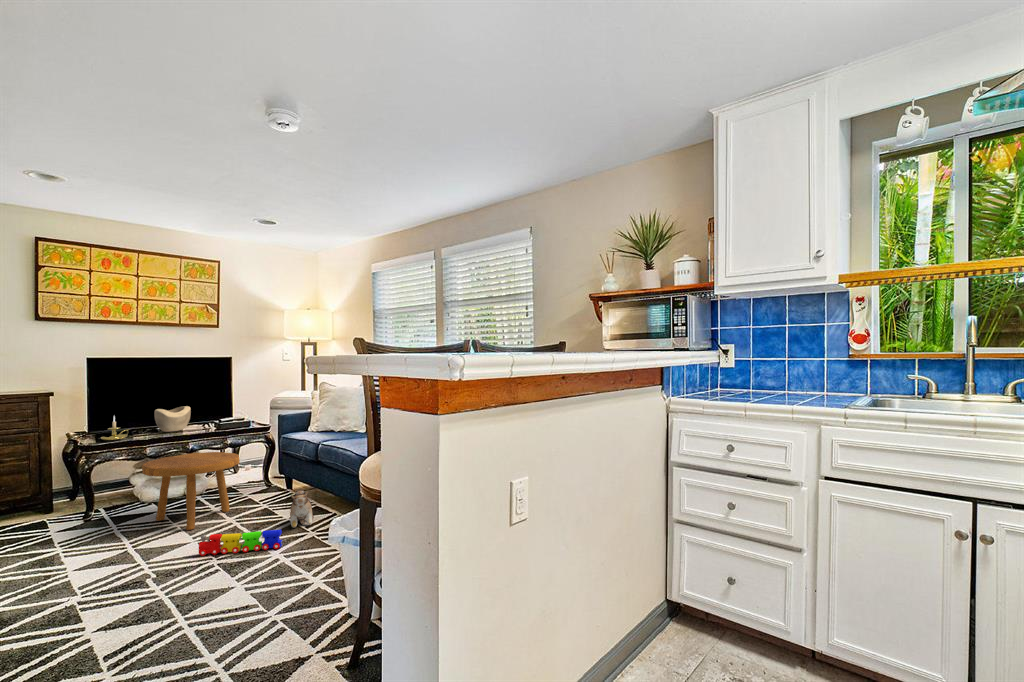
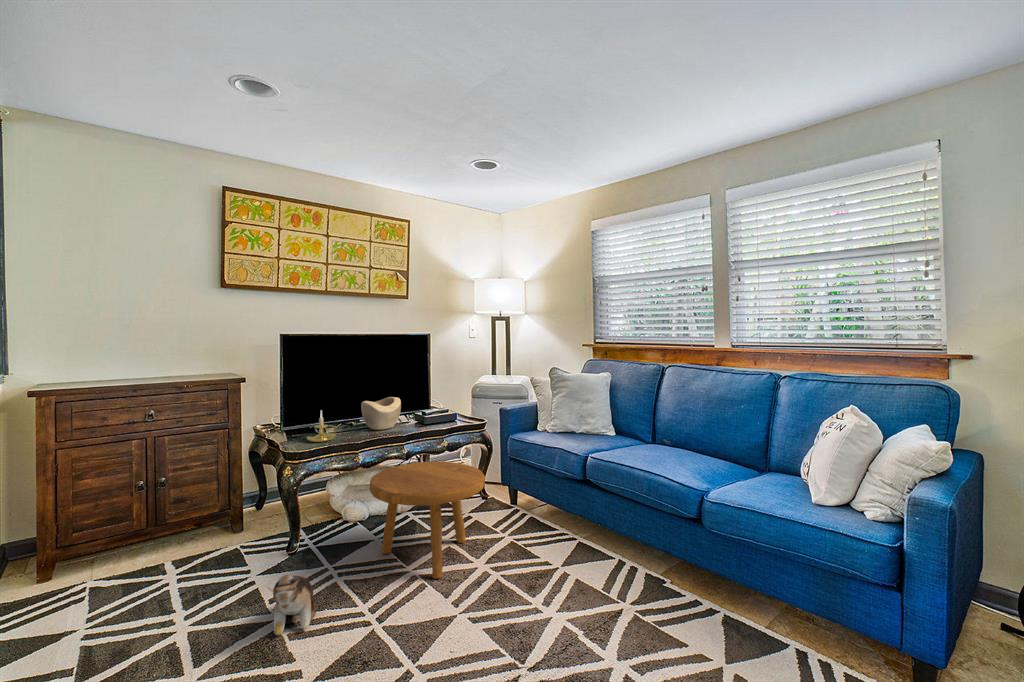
plush toy: present [290,491,314,528] -> present [267,574,317,635]
toy train: present [199,530,282,556] -> none [486,609,602,647]

